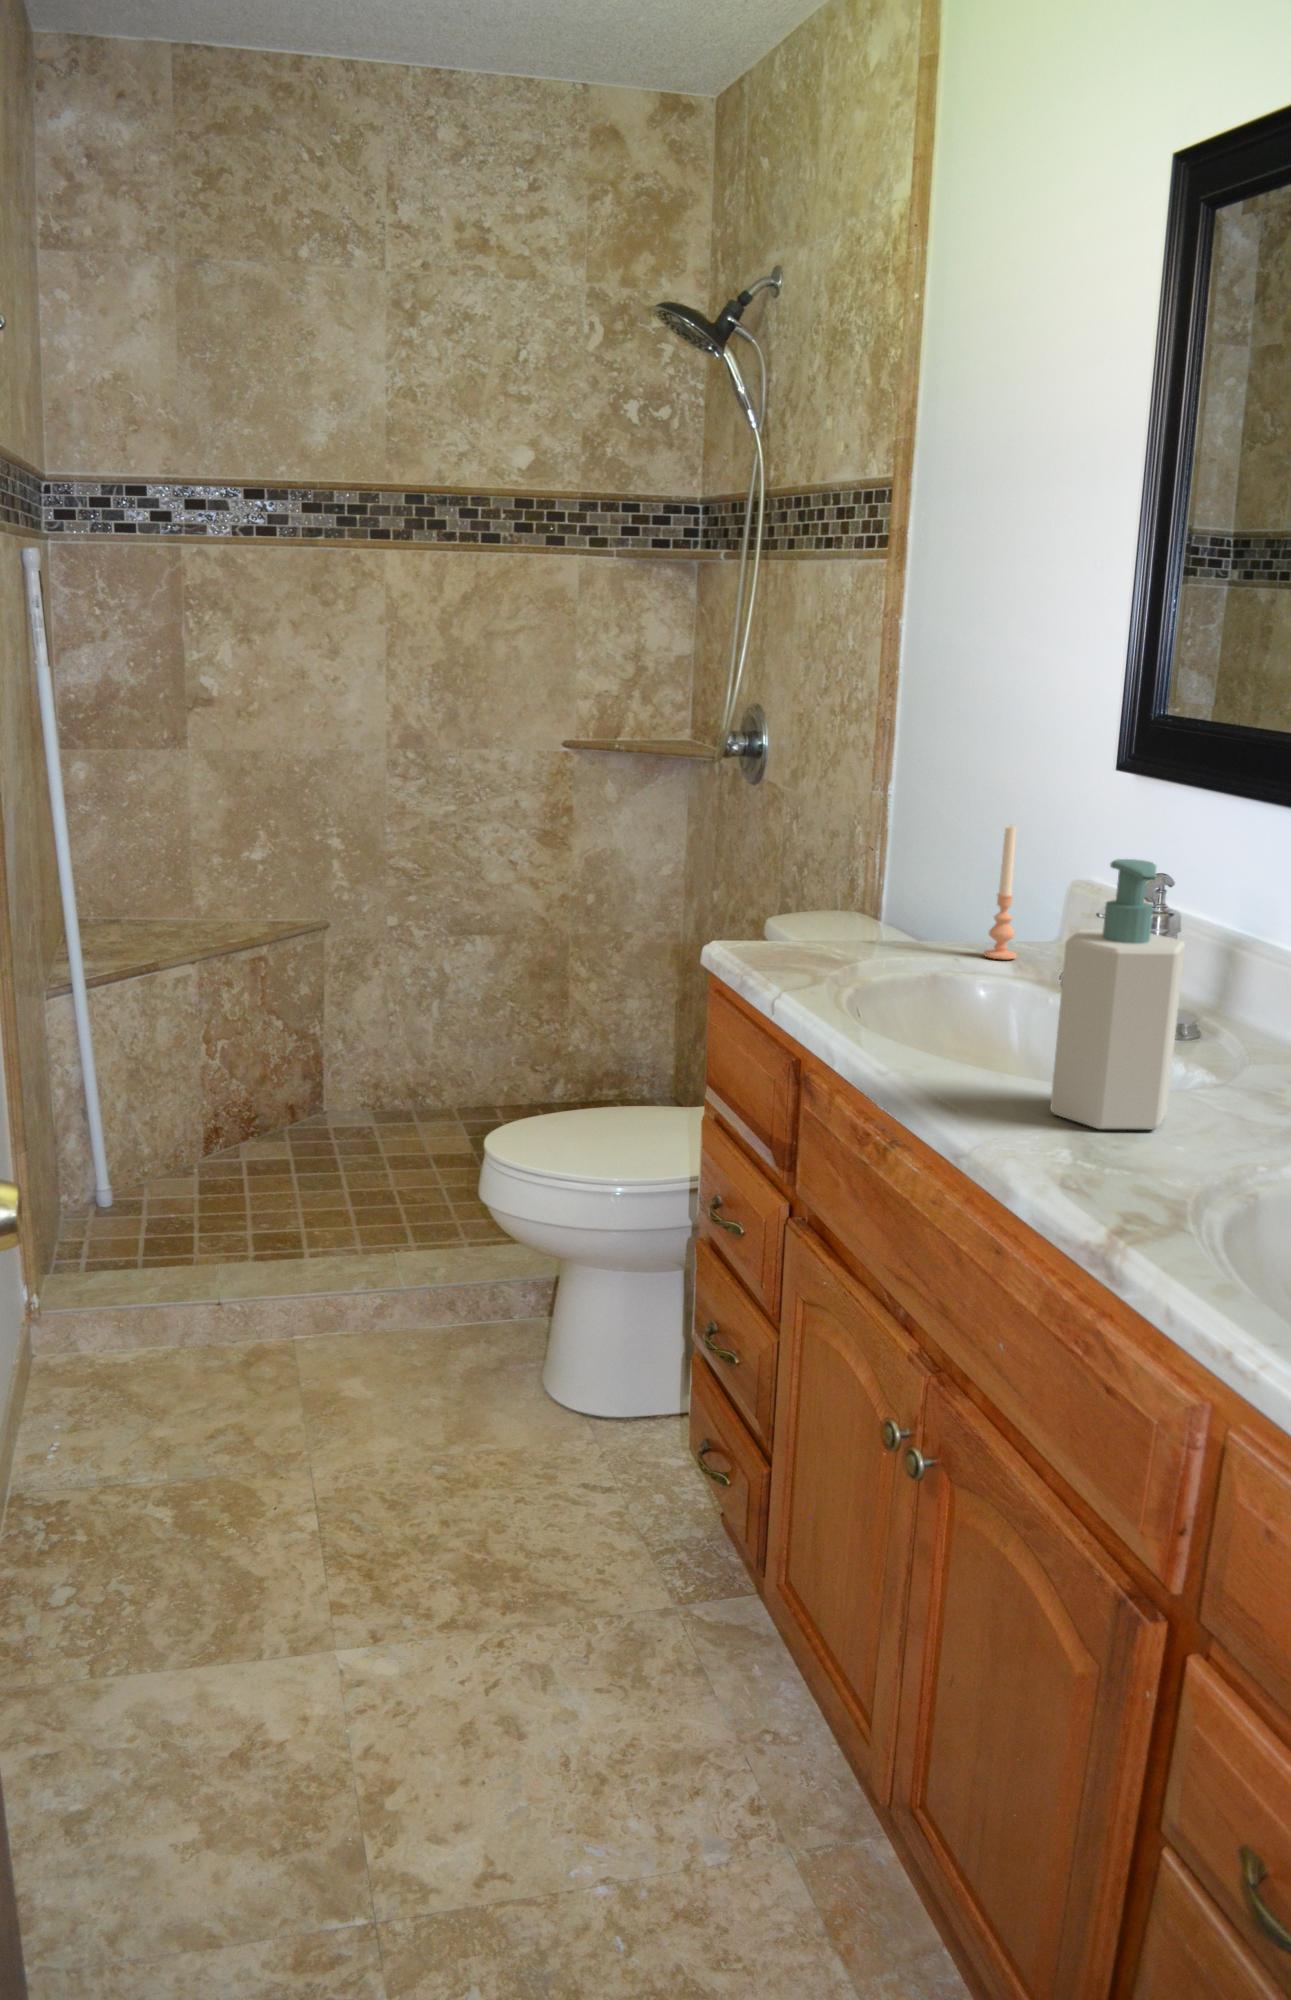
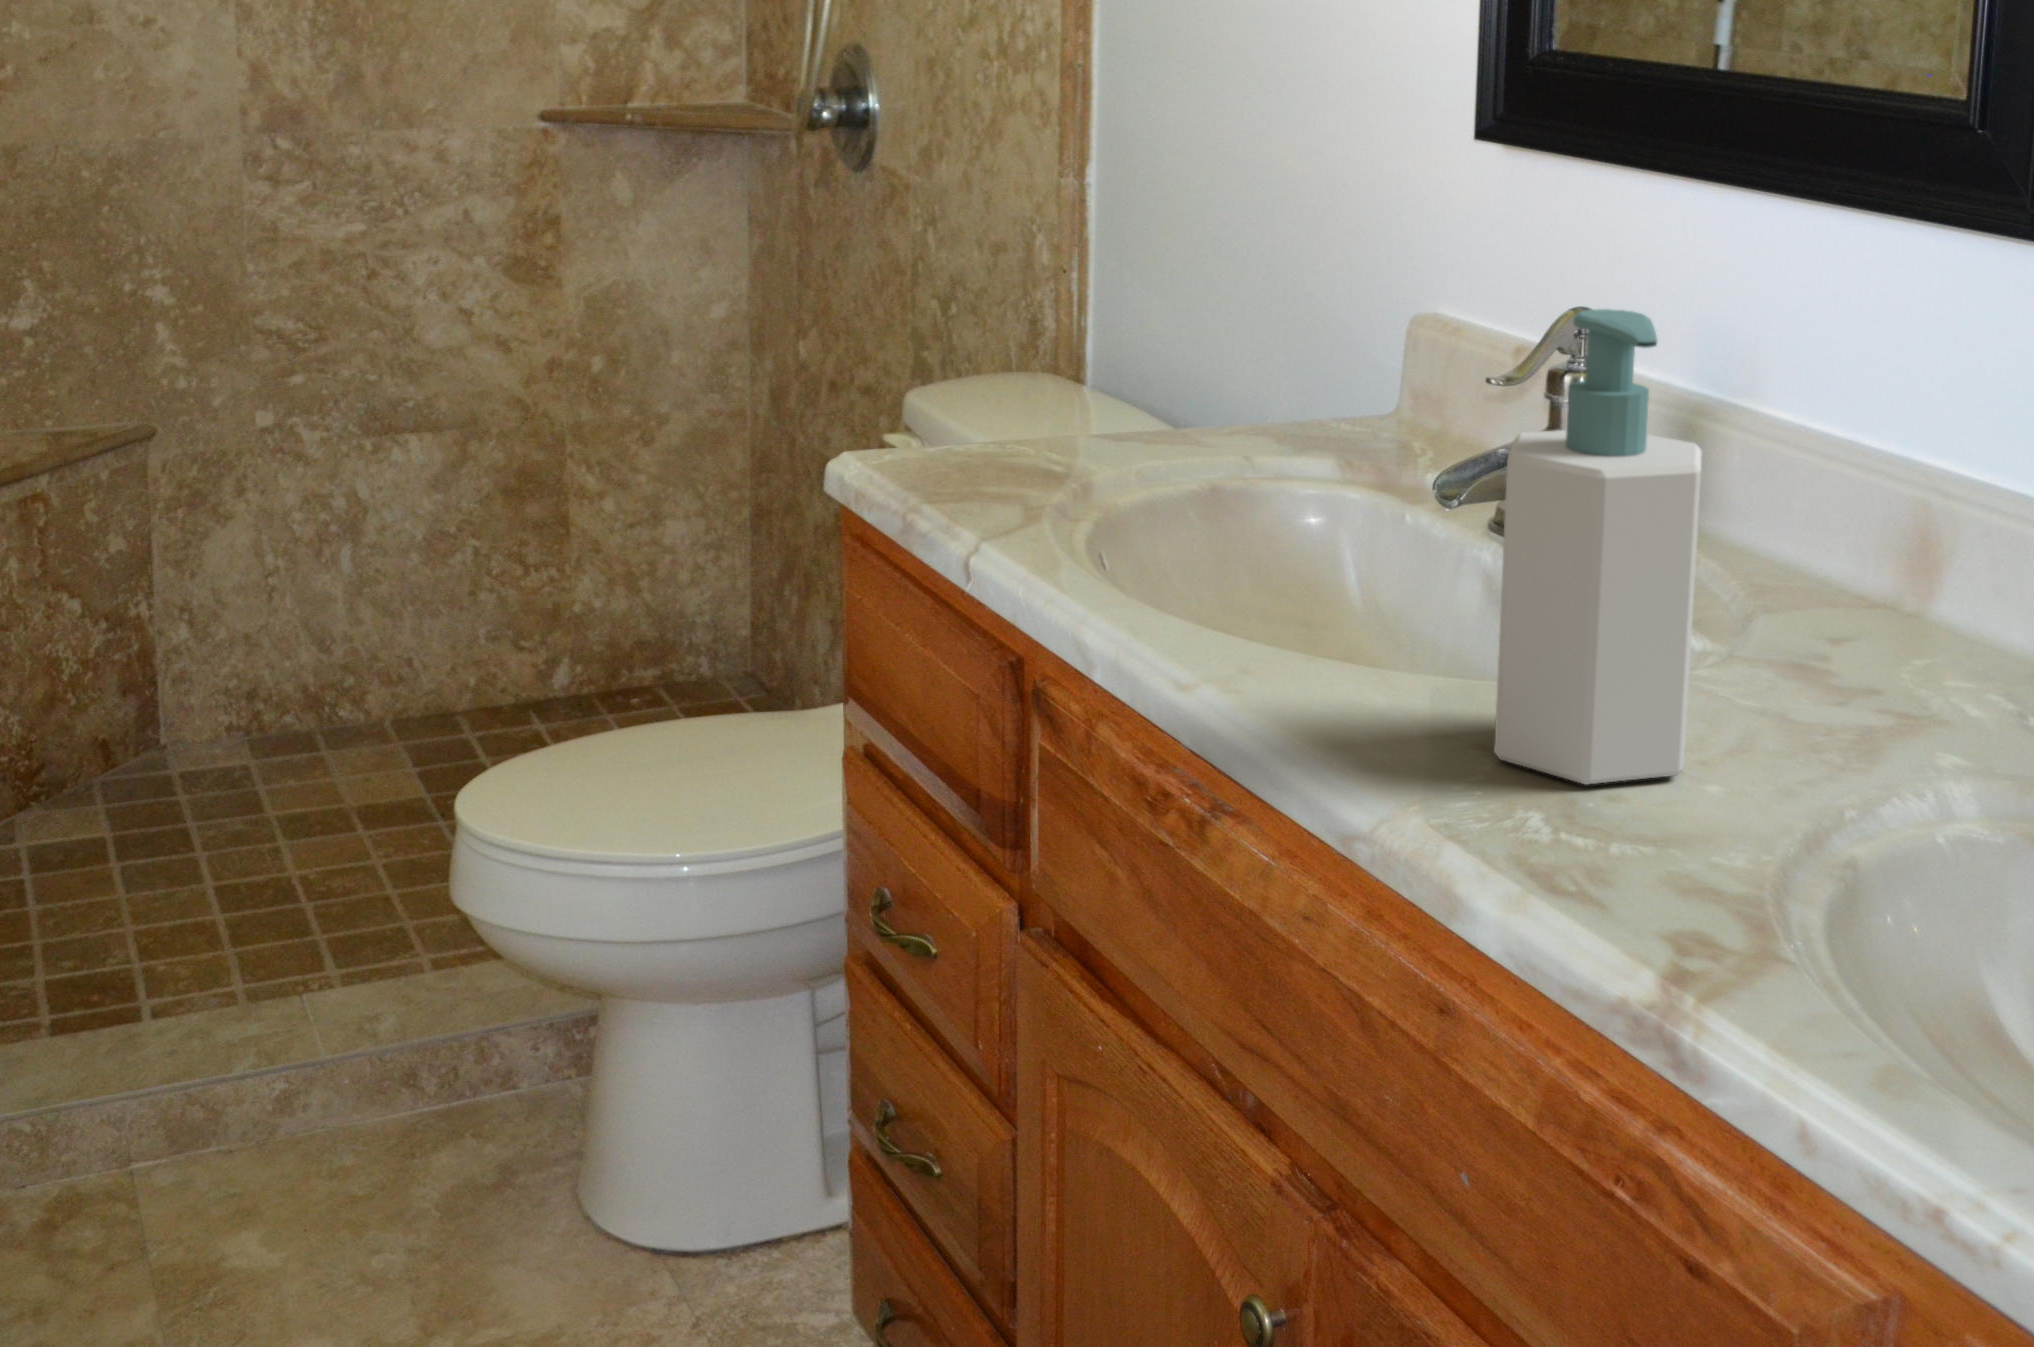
candle: present [983,825,1017,959] -> none [1288,233,1342,454]

